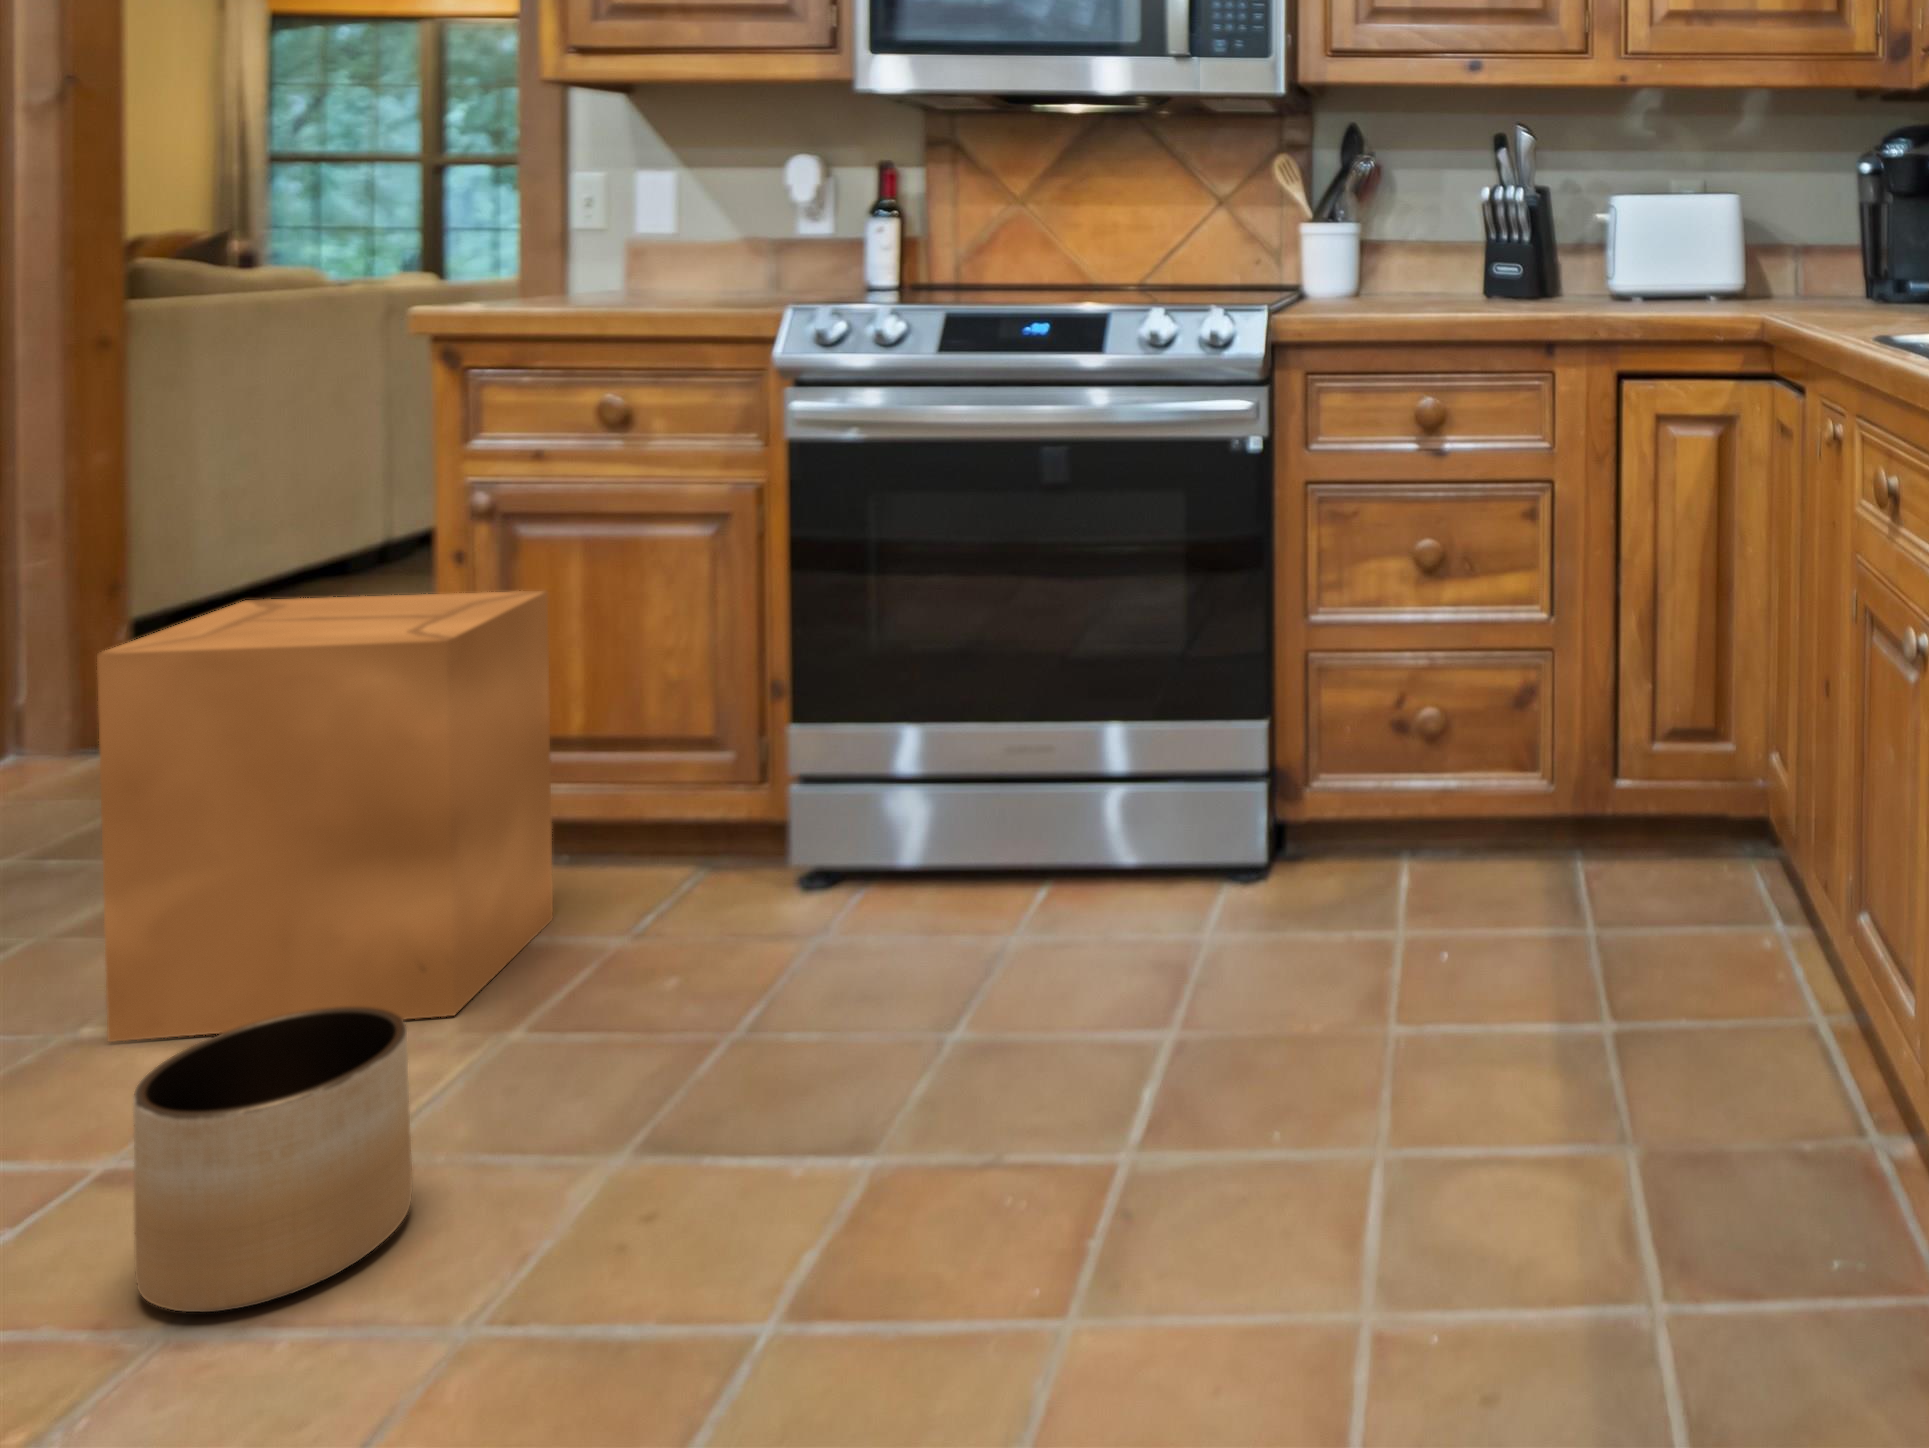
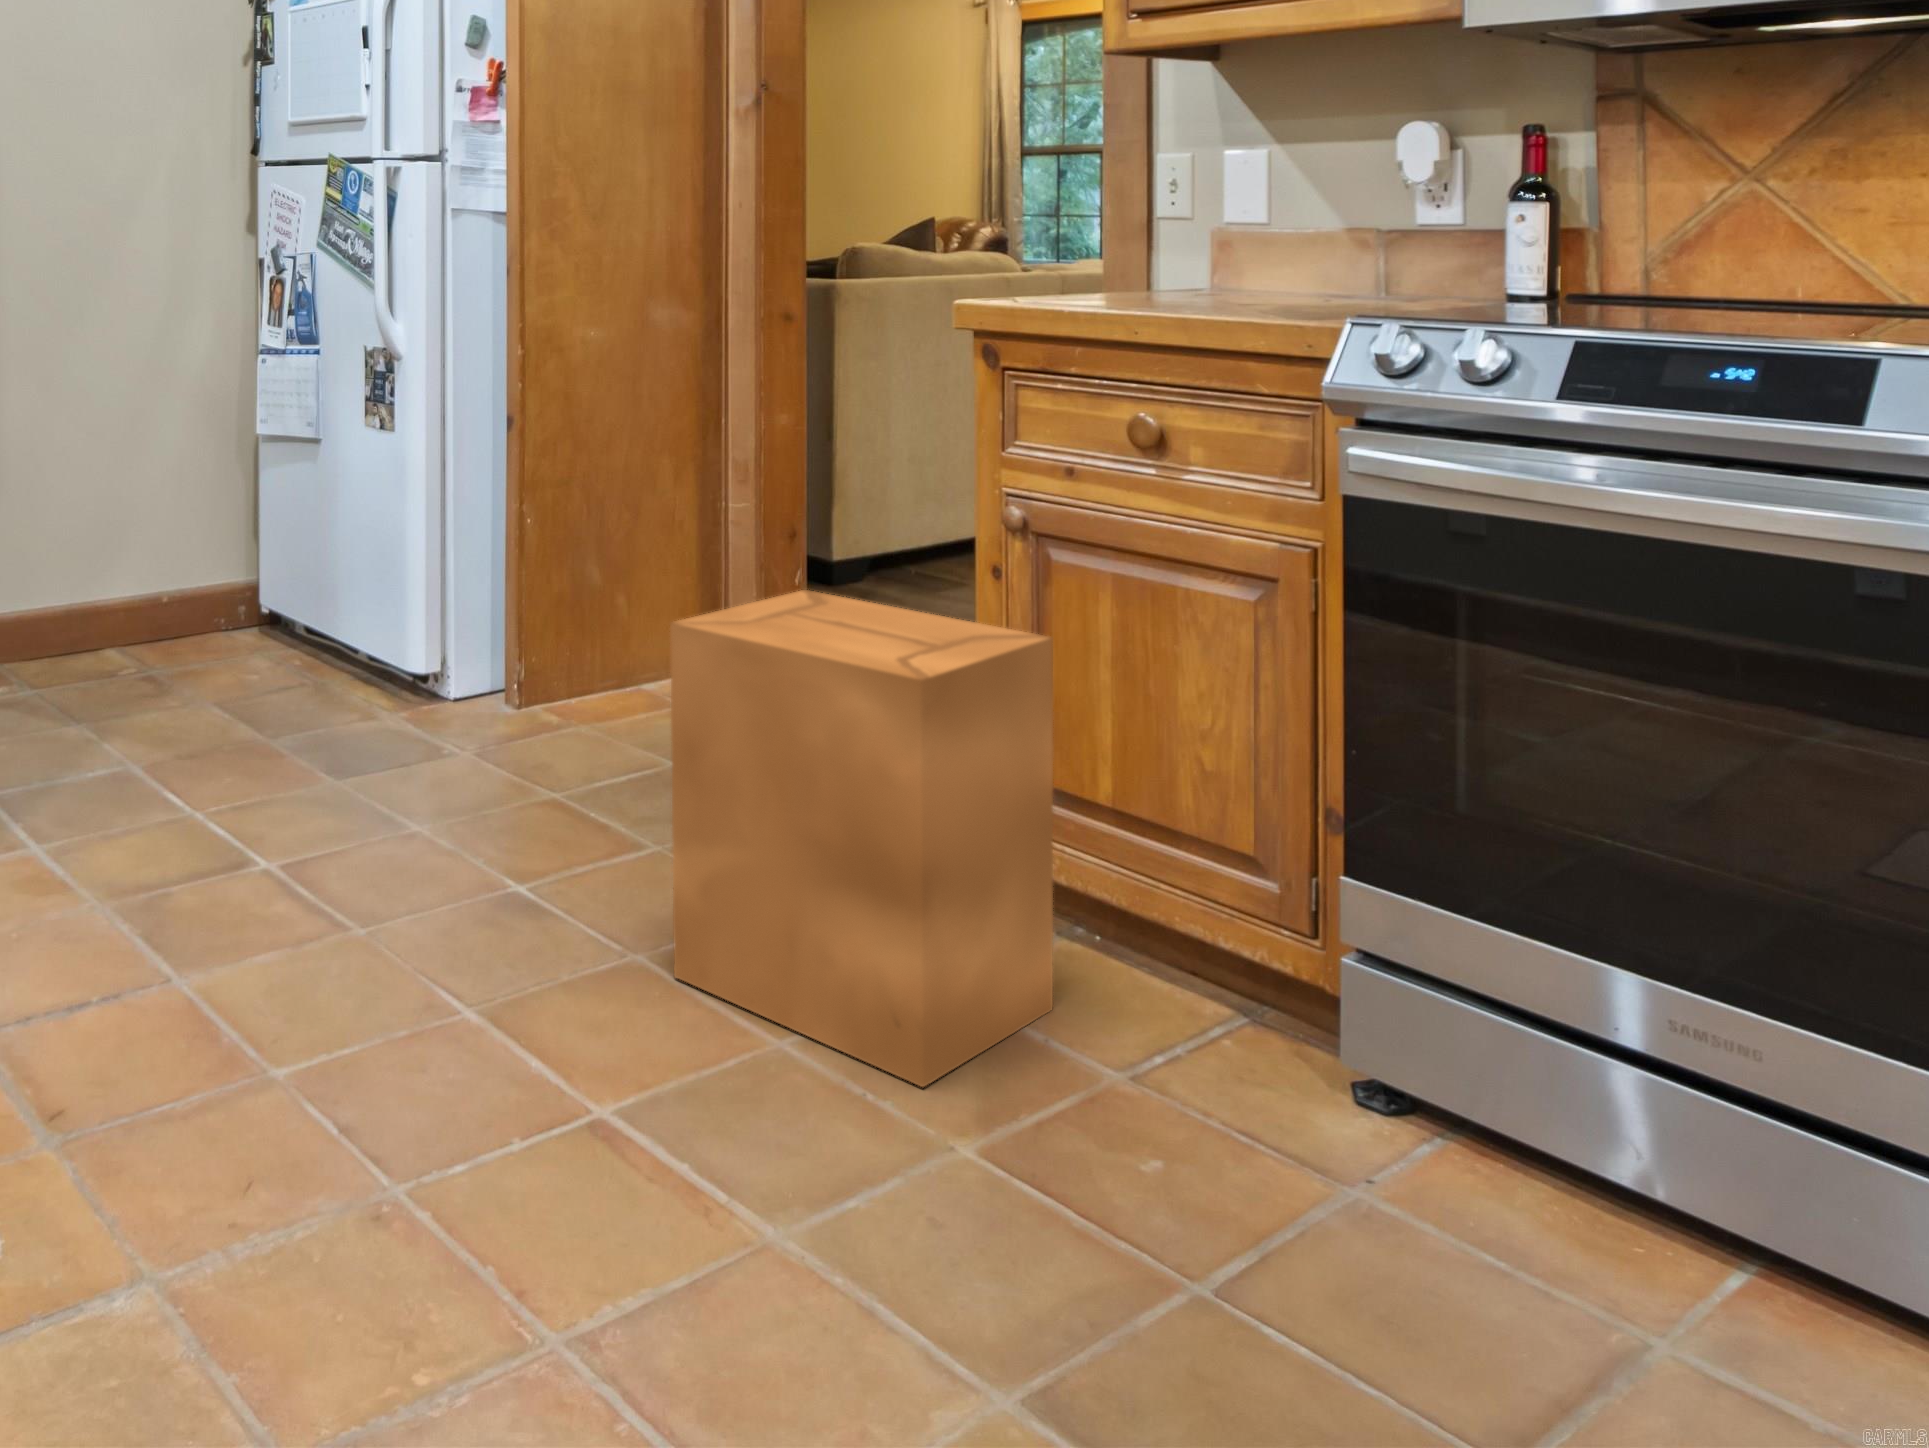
planter: present [133,1007,412,1312] -> none [580,1038,805,1351]

